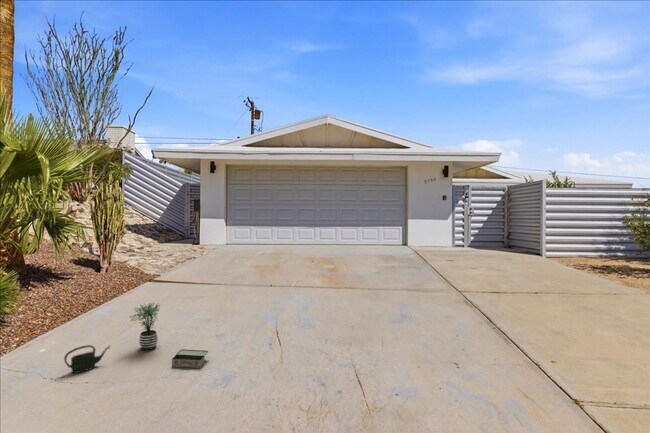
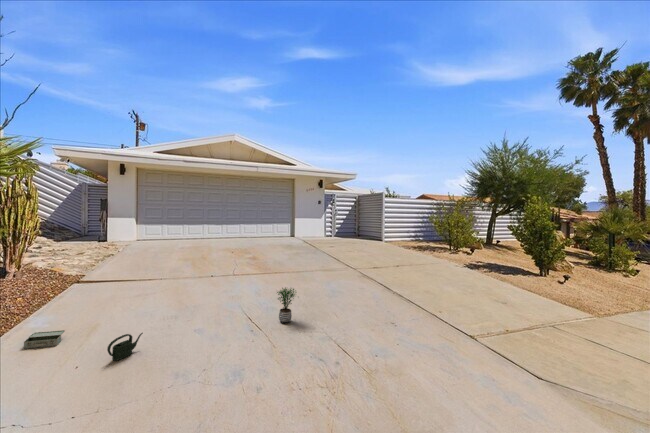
potted plant: present [130,303,160,350] -> present [277,288,296,324]
toolbox: present [172,349,208,368] -> present [24,330,65,349]

